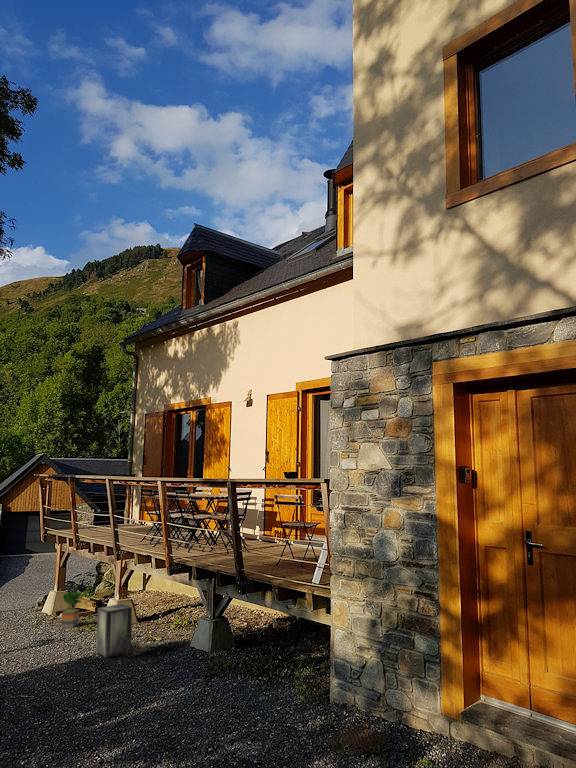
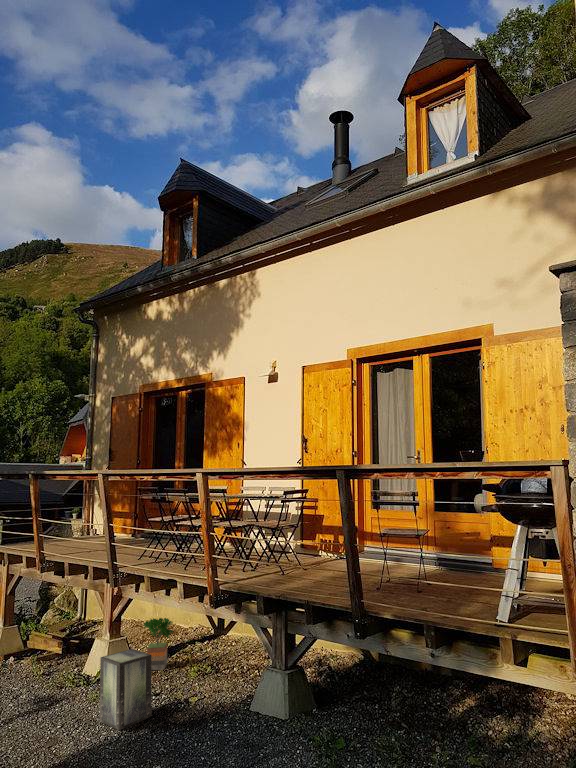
potted tree: present [61,592,83,628] -> present [144,618,173,670]

